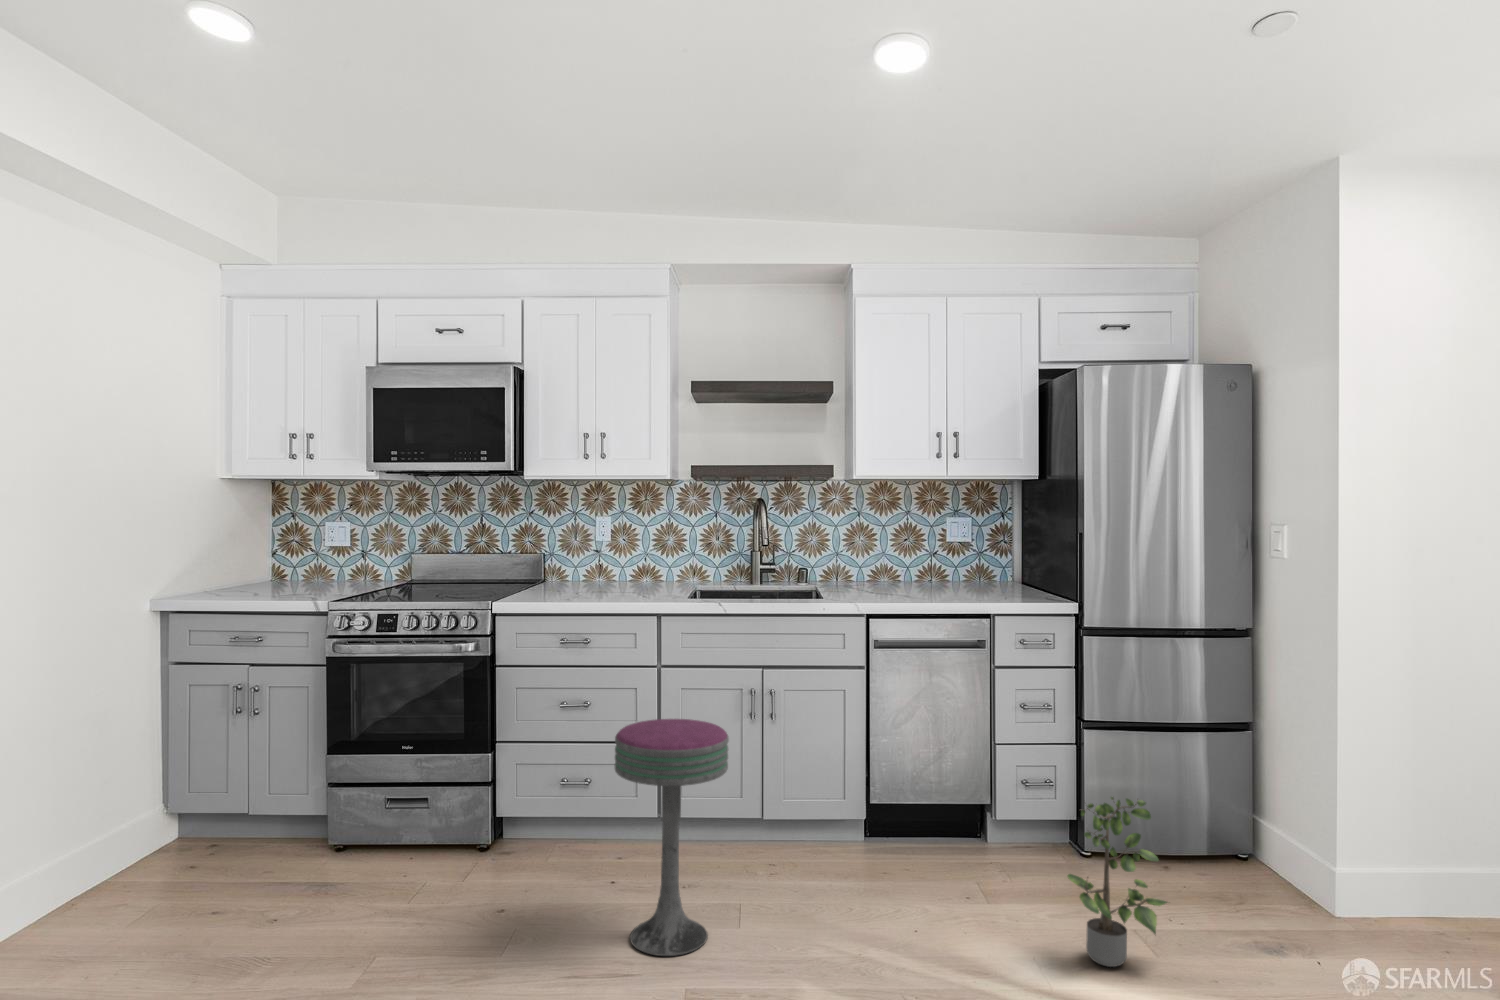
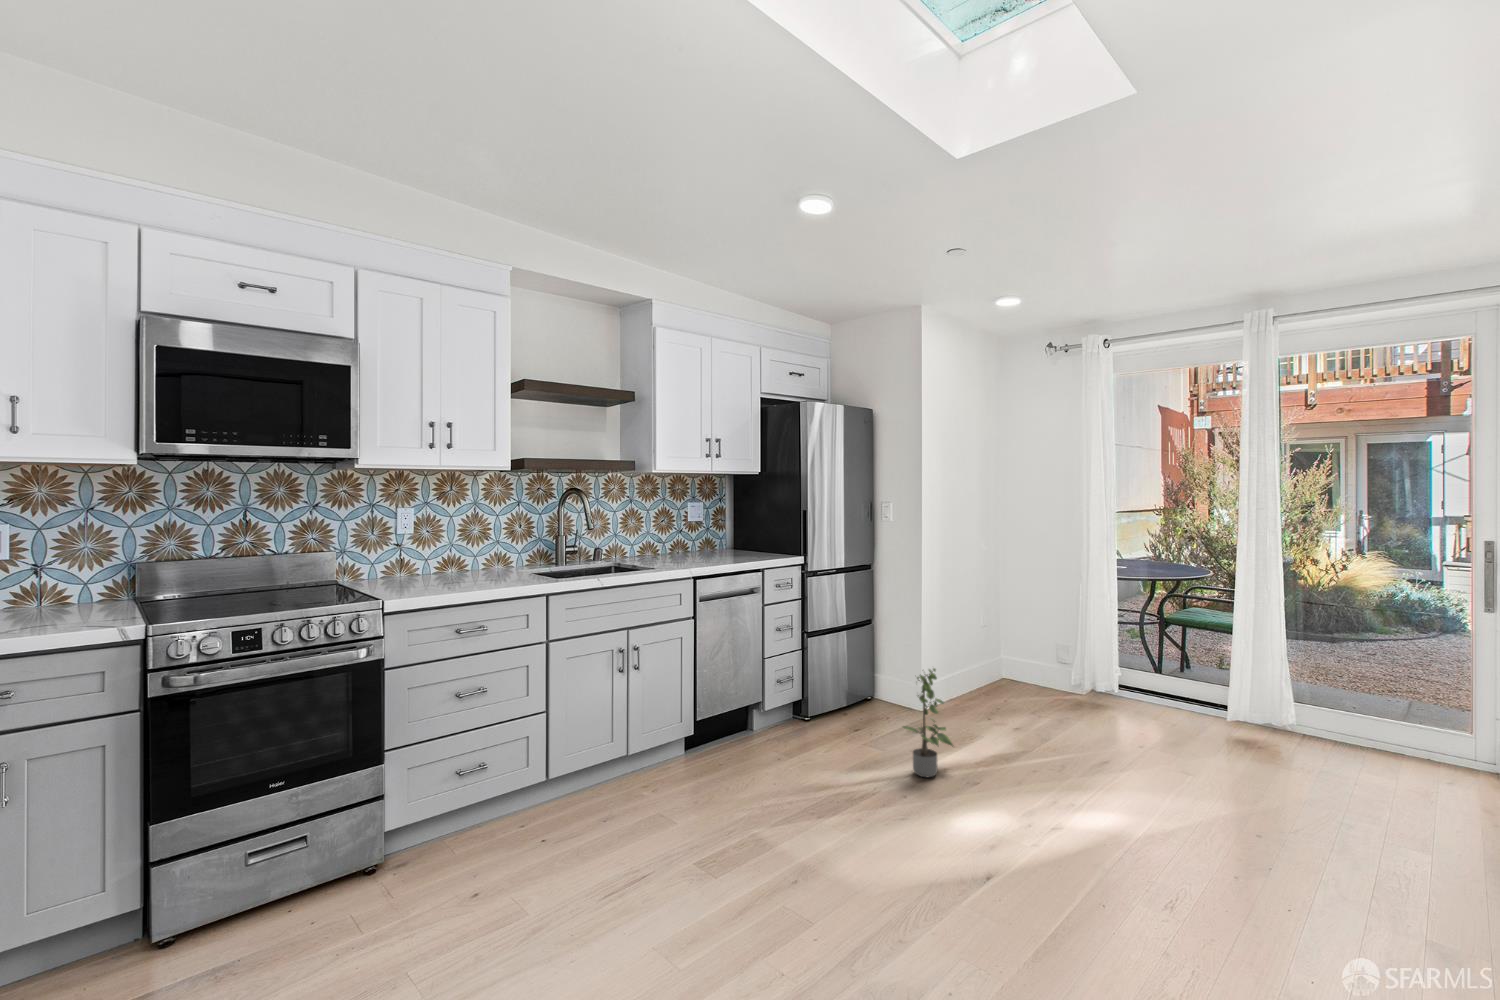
bar stool: present [614,719,729,956] -> none [631,679,734,901]

